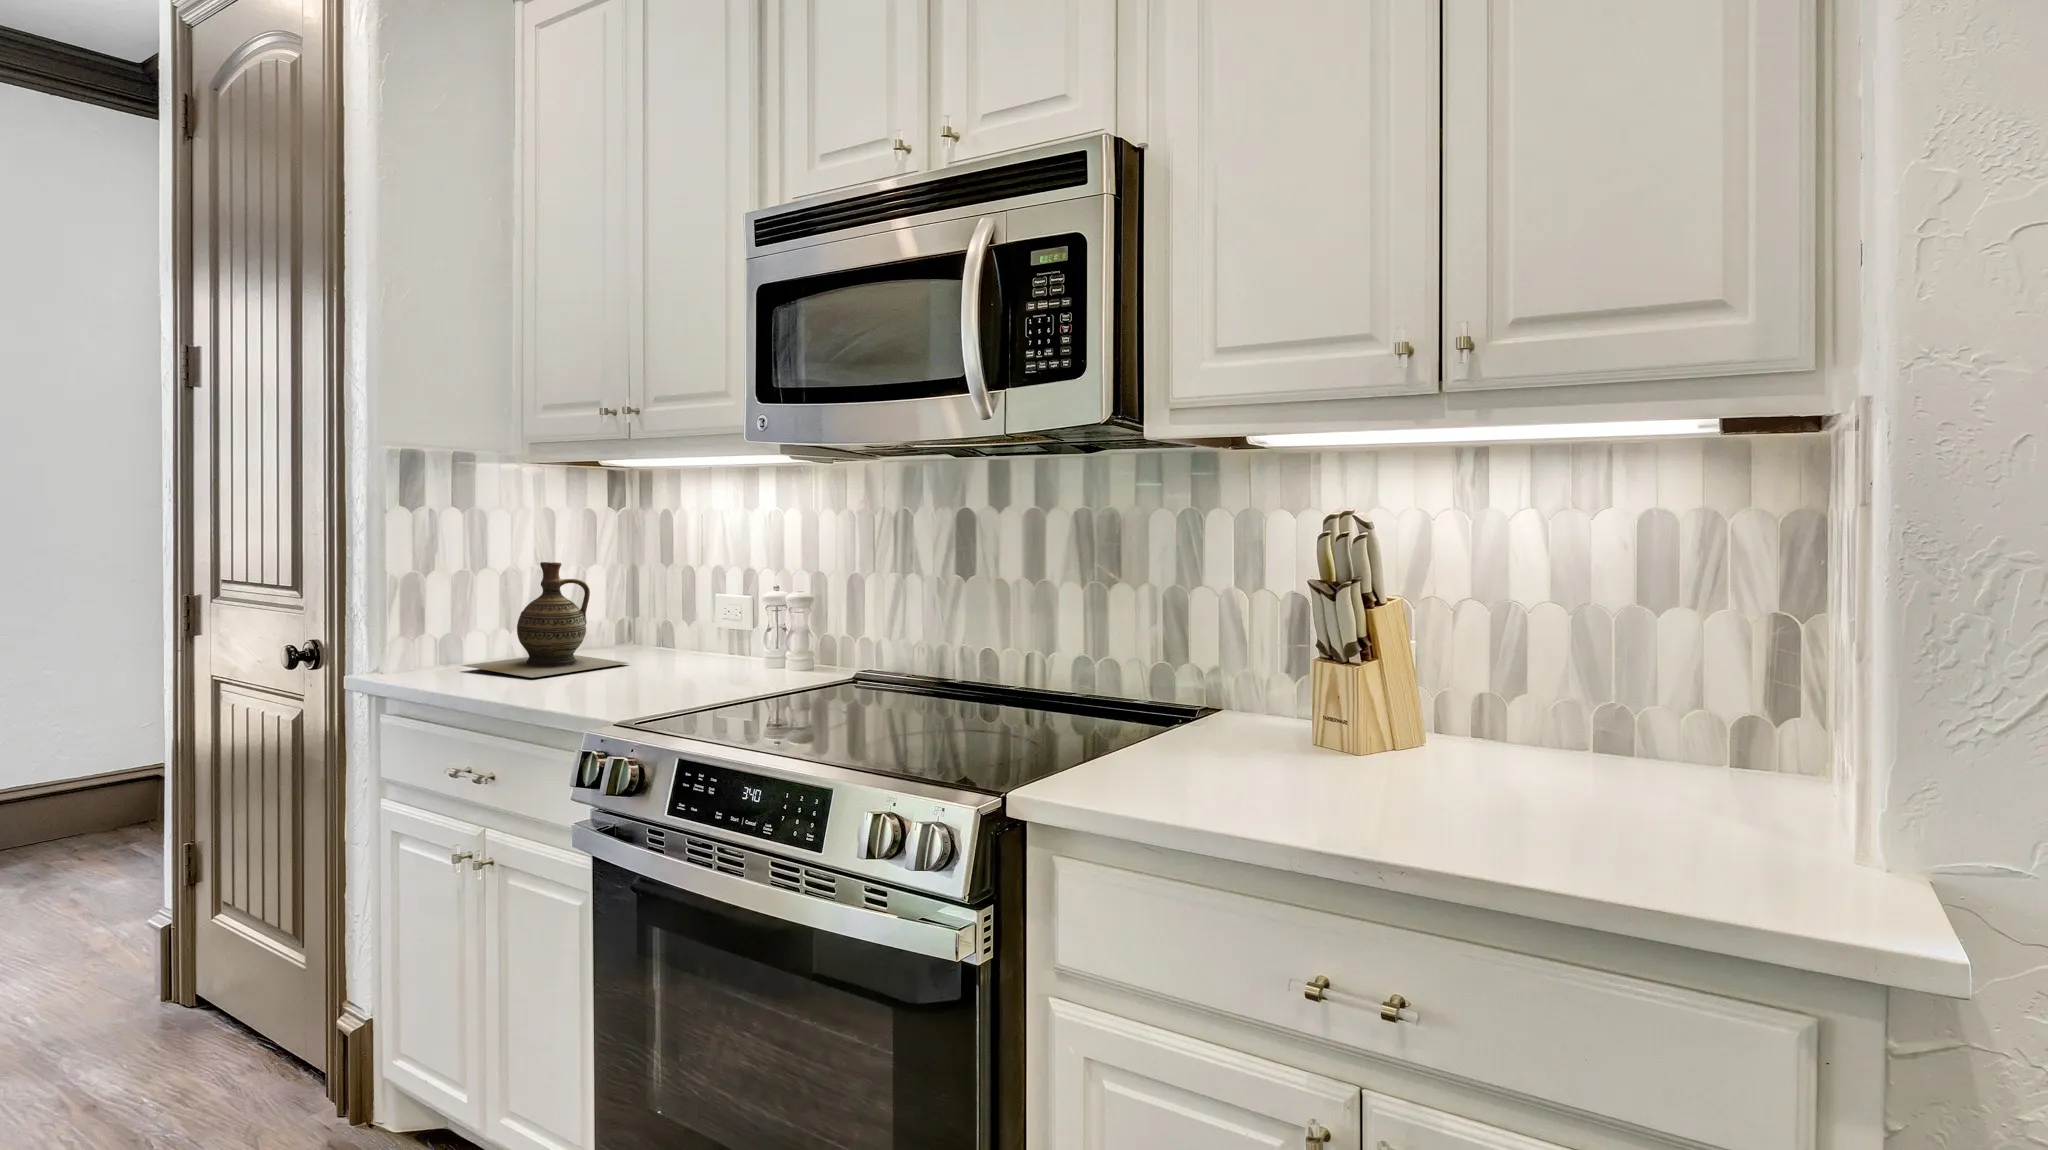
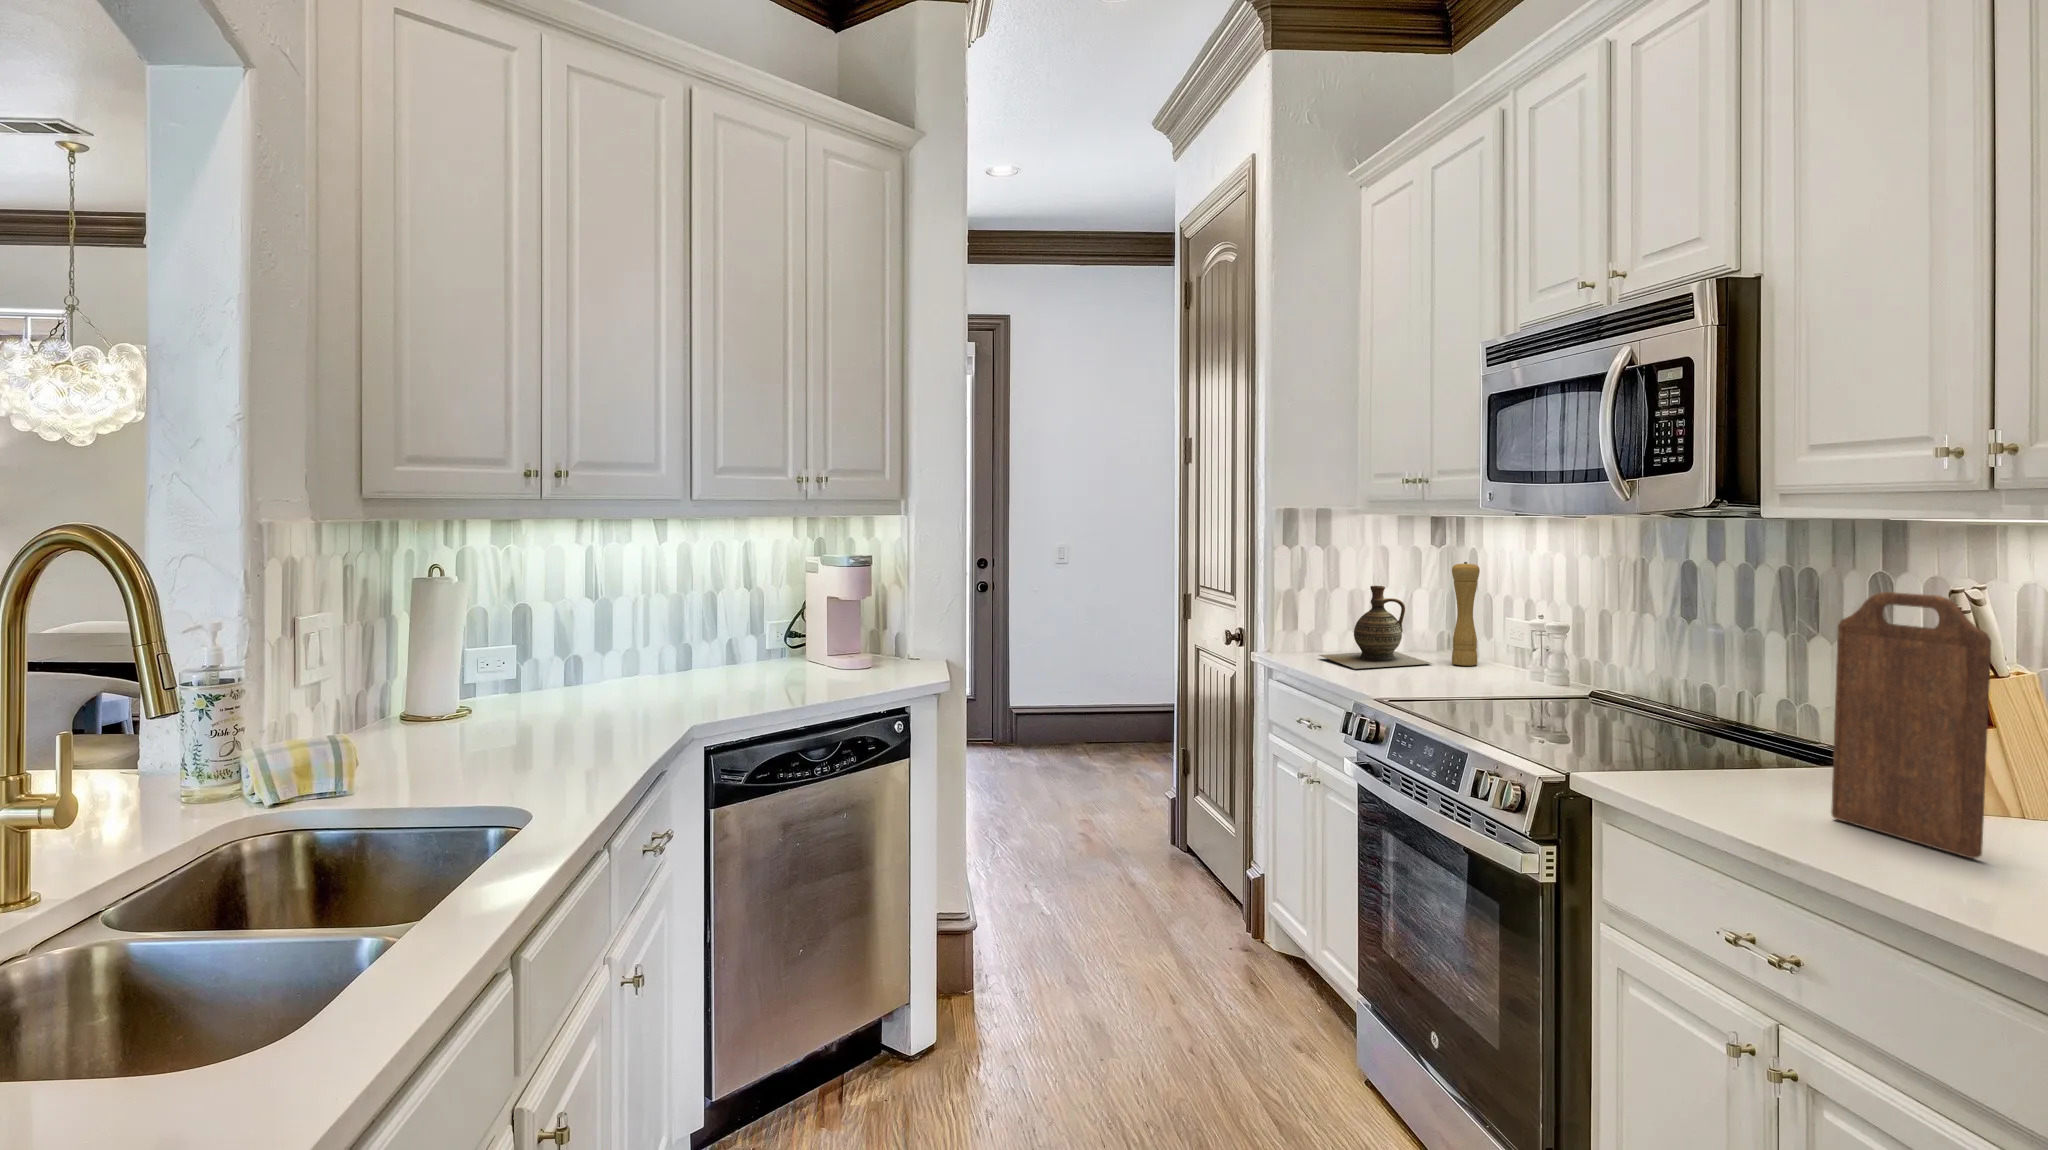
cutting board: none [1258,505,1422,783] -> present [1831,592,1991,858]
pepper mill: none [651,529,686,662] -> present [1452,562,1480,666]

